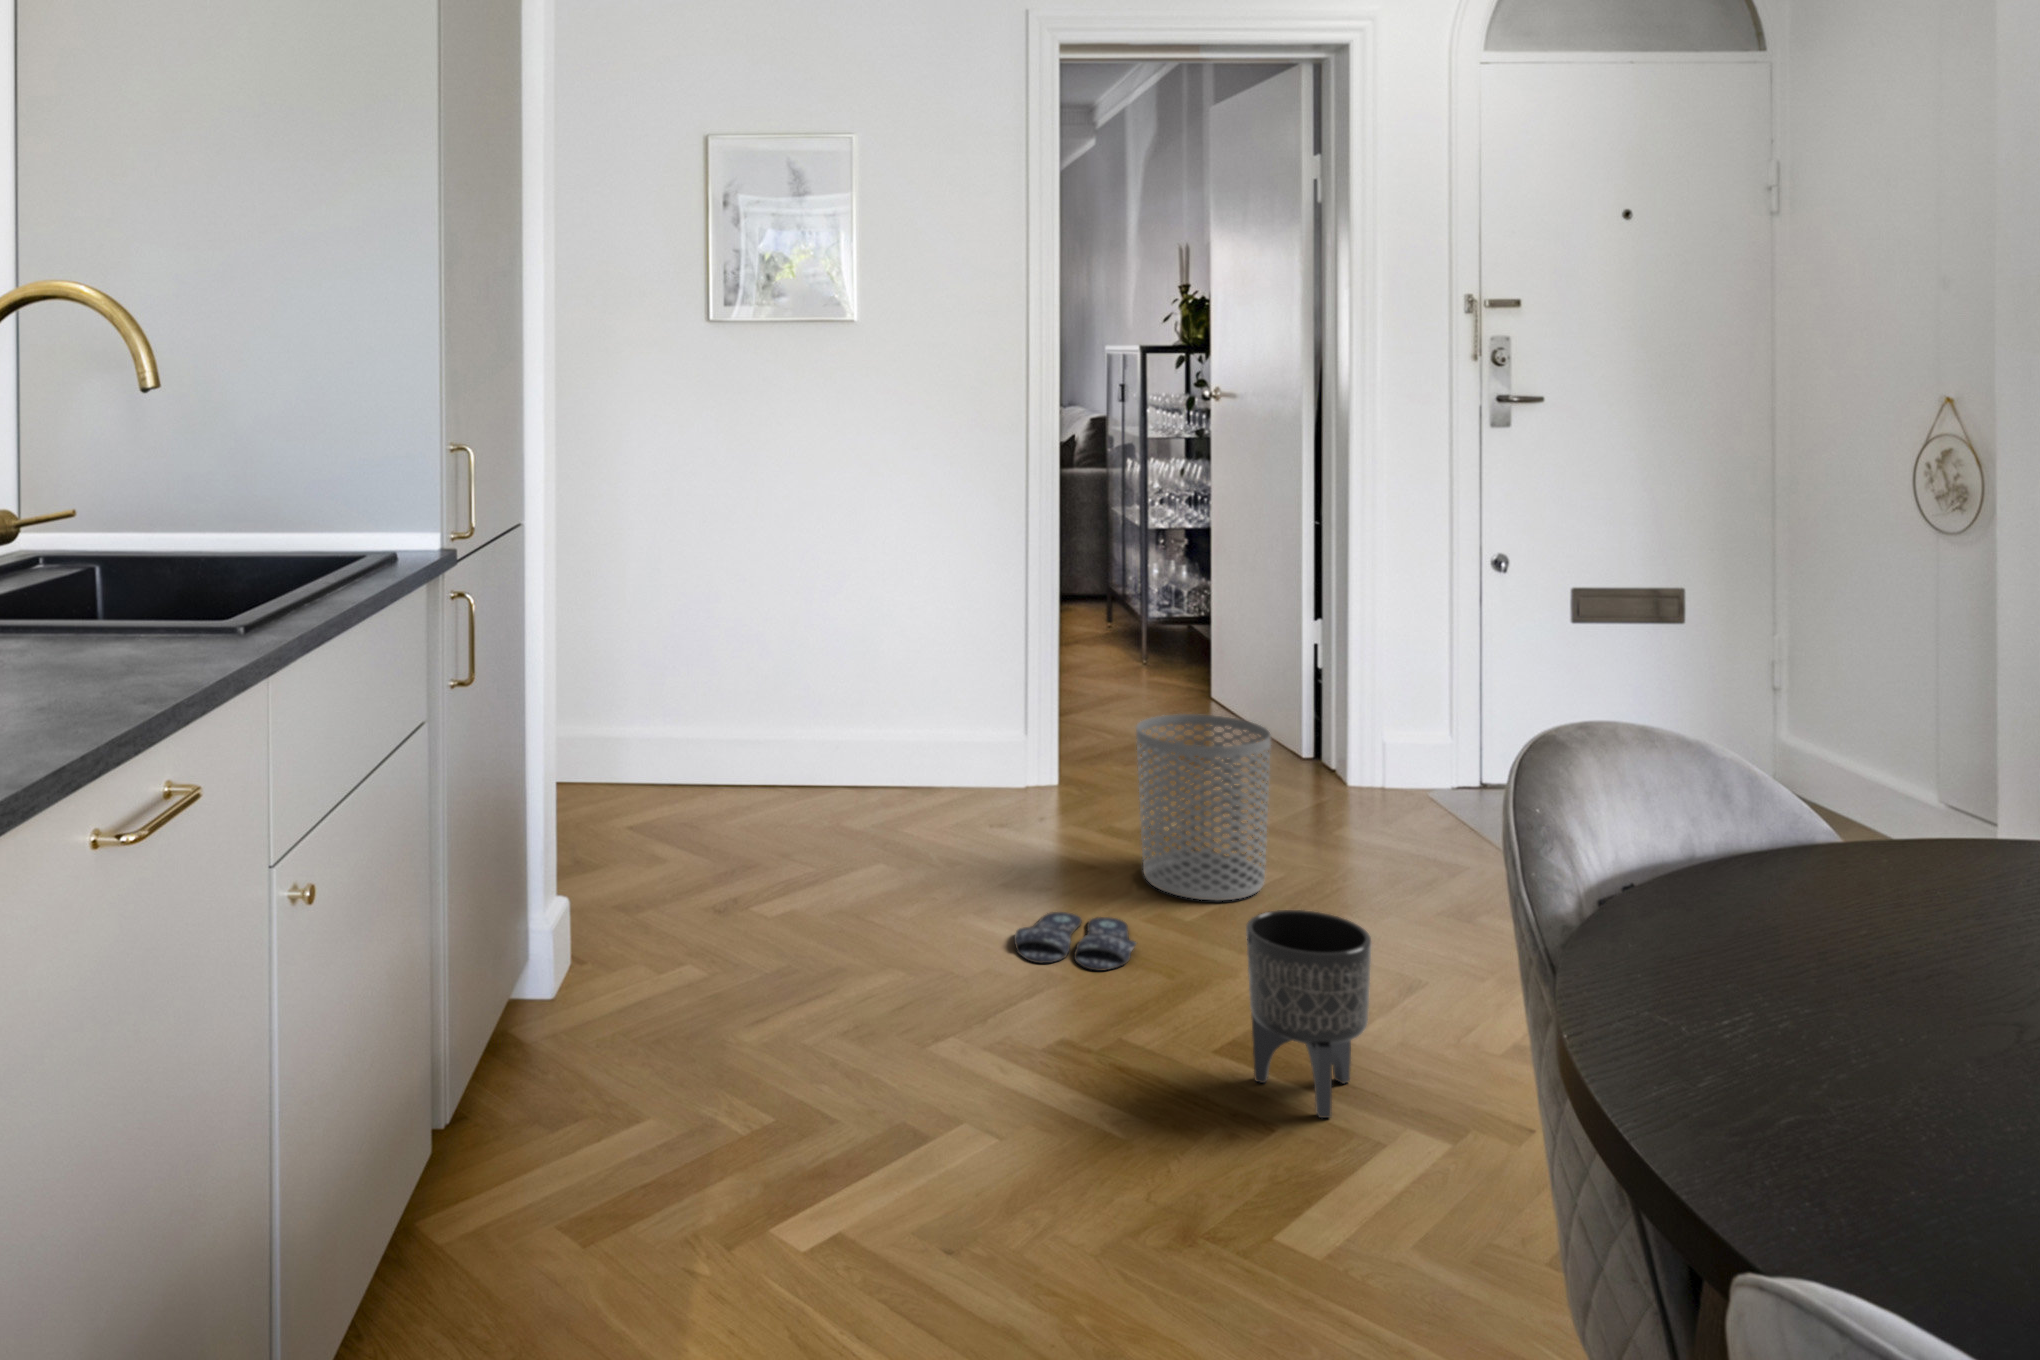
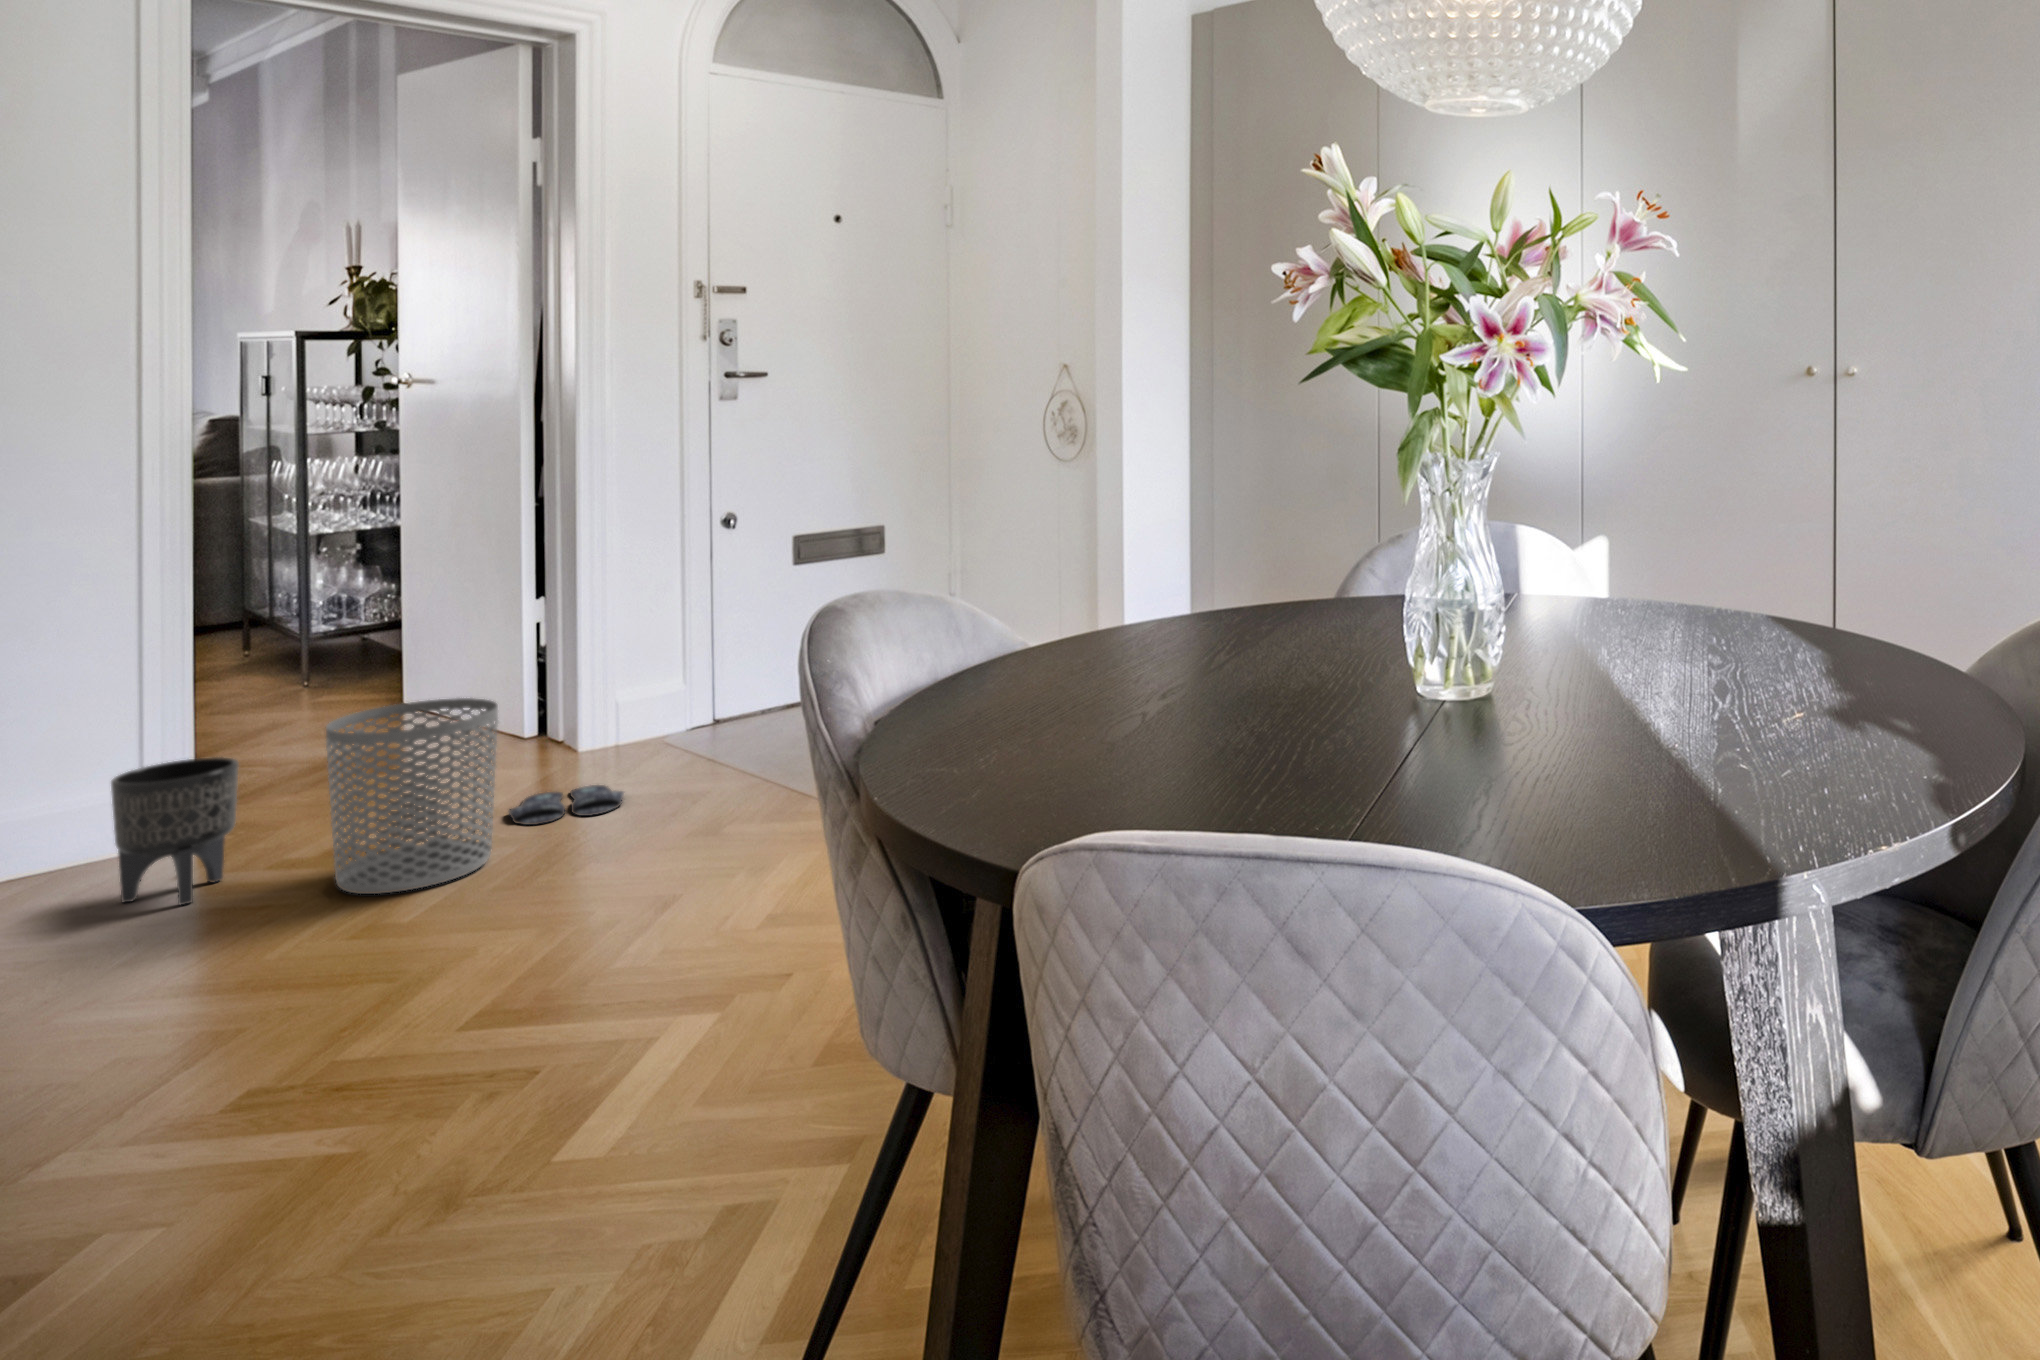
planter: present [1246,910,1371,1118] -> present [111,757,239,905]
slippers: present [1014,912,1136,971] -> present [509,785,624,825]

